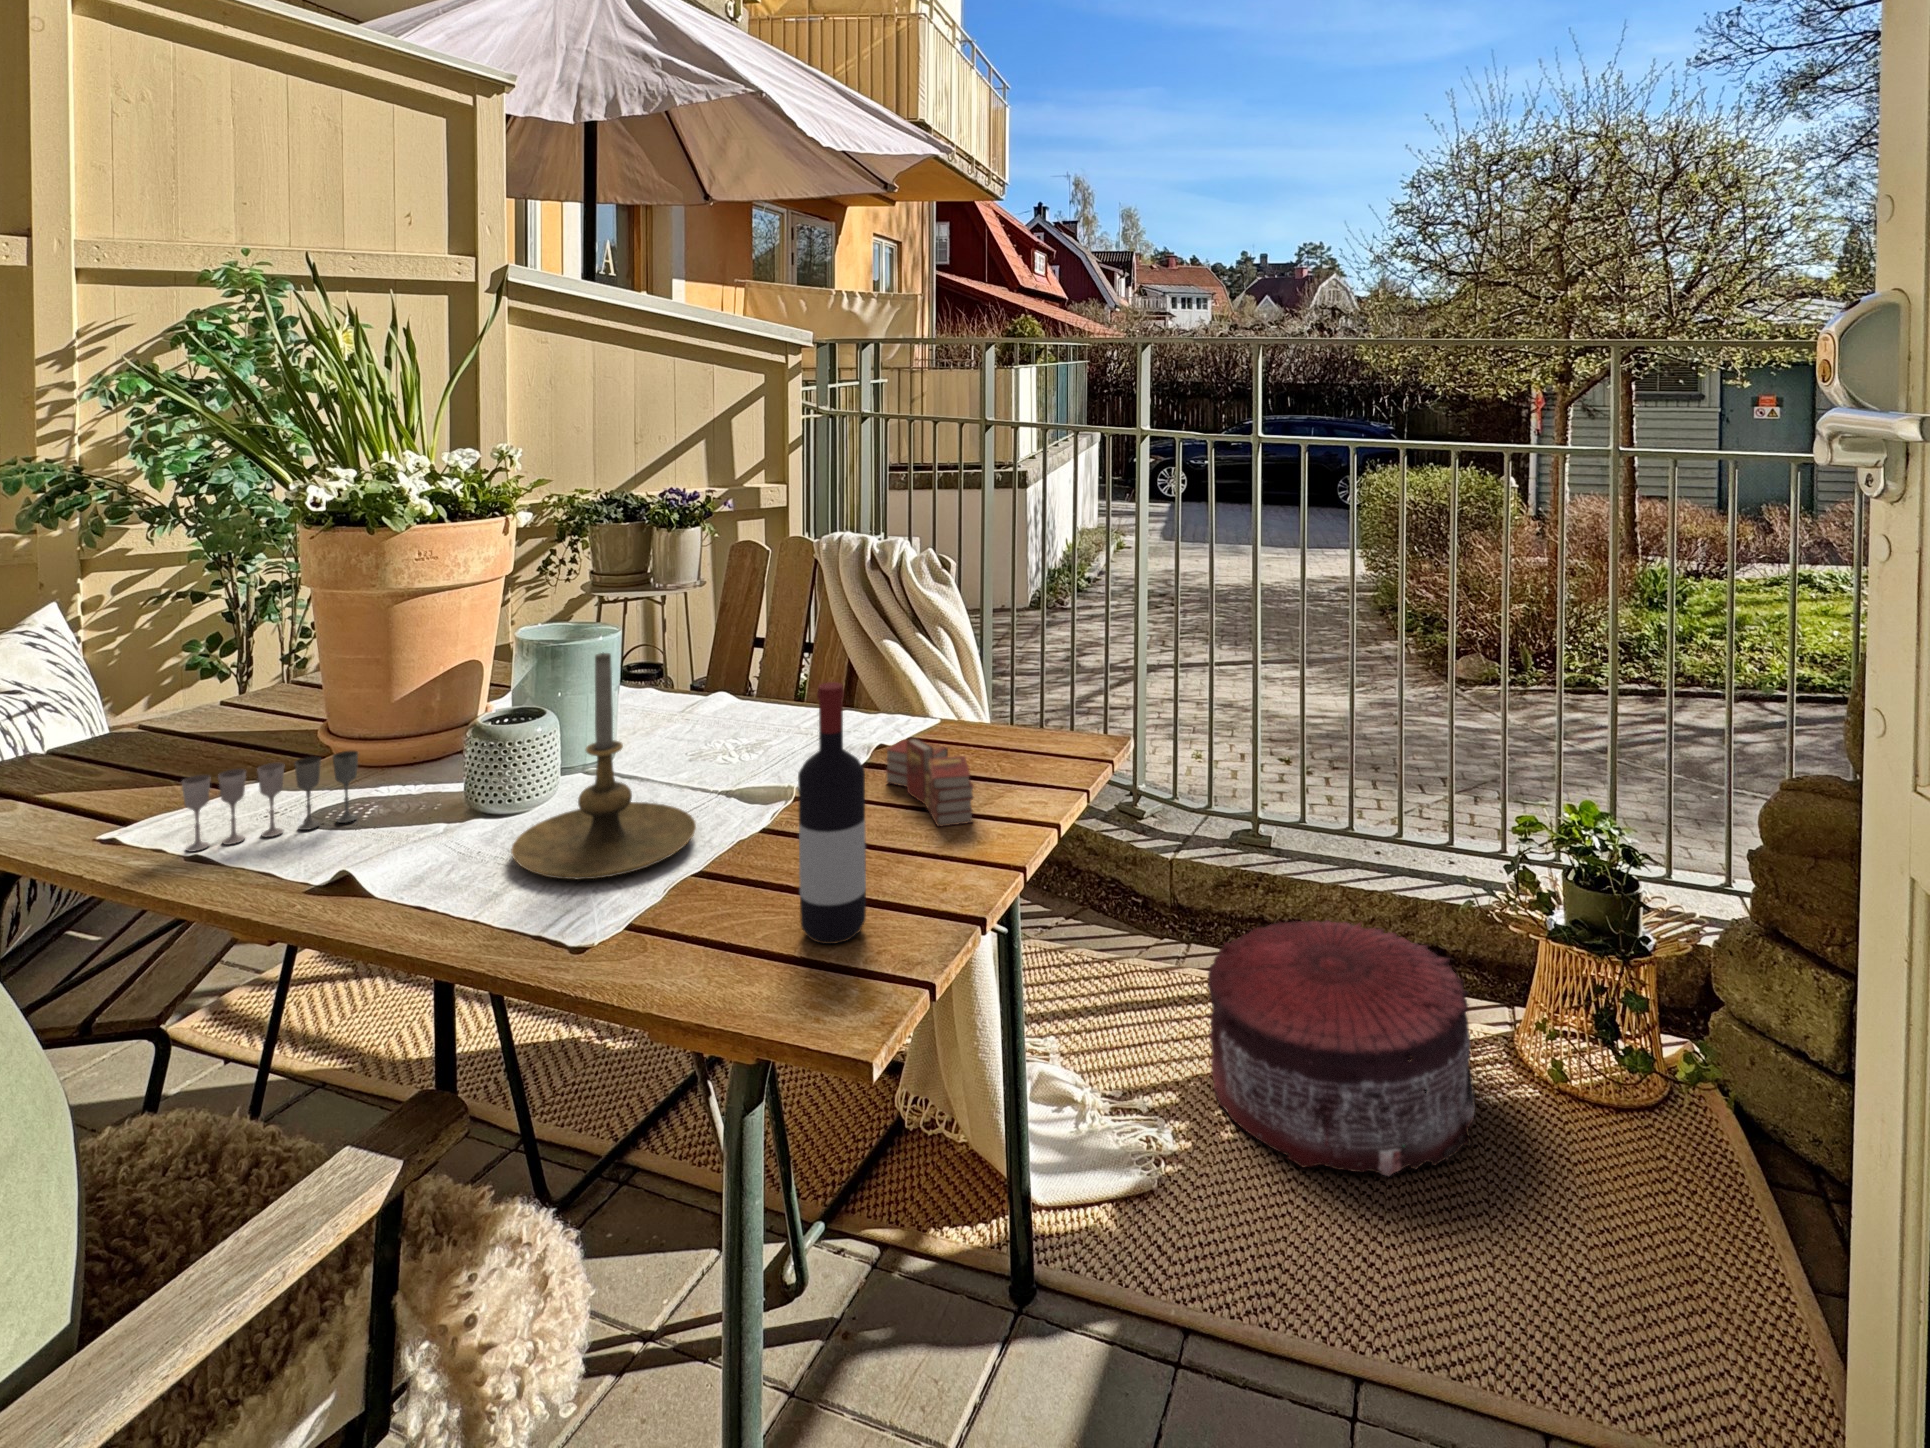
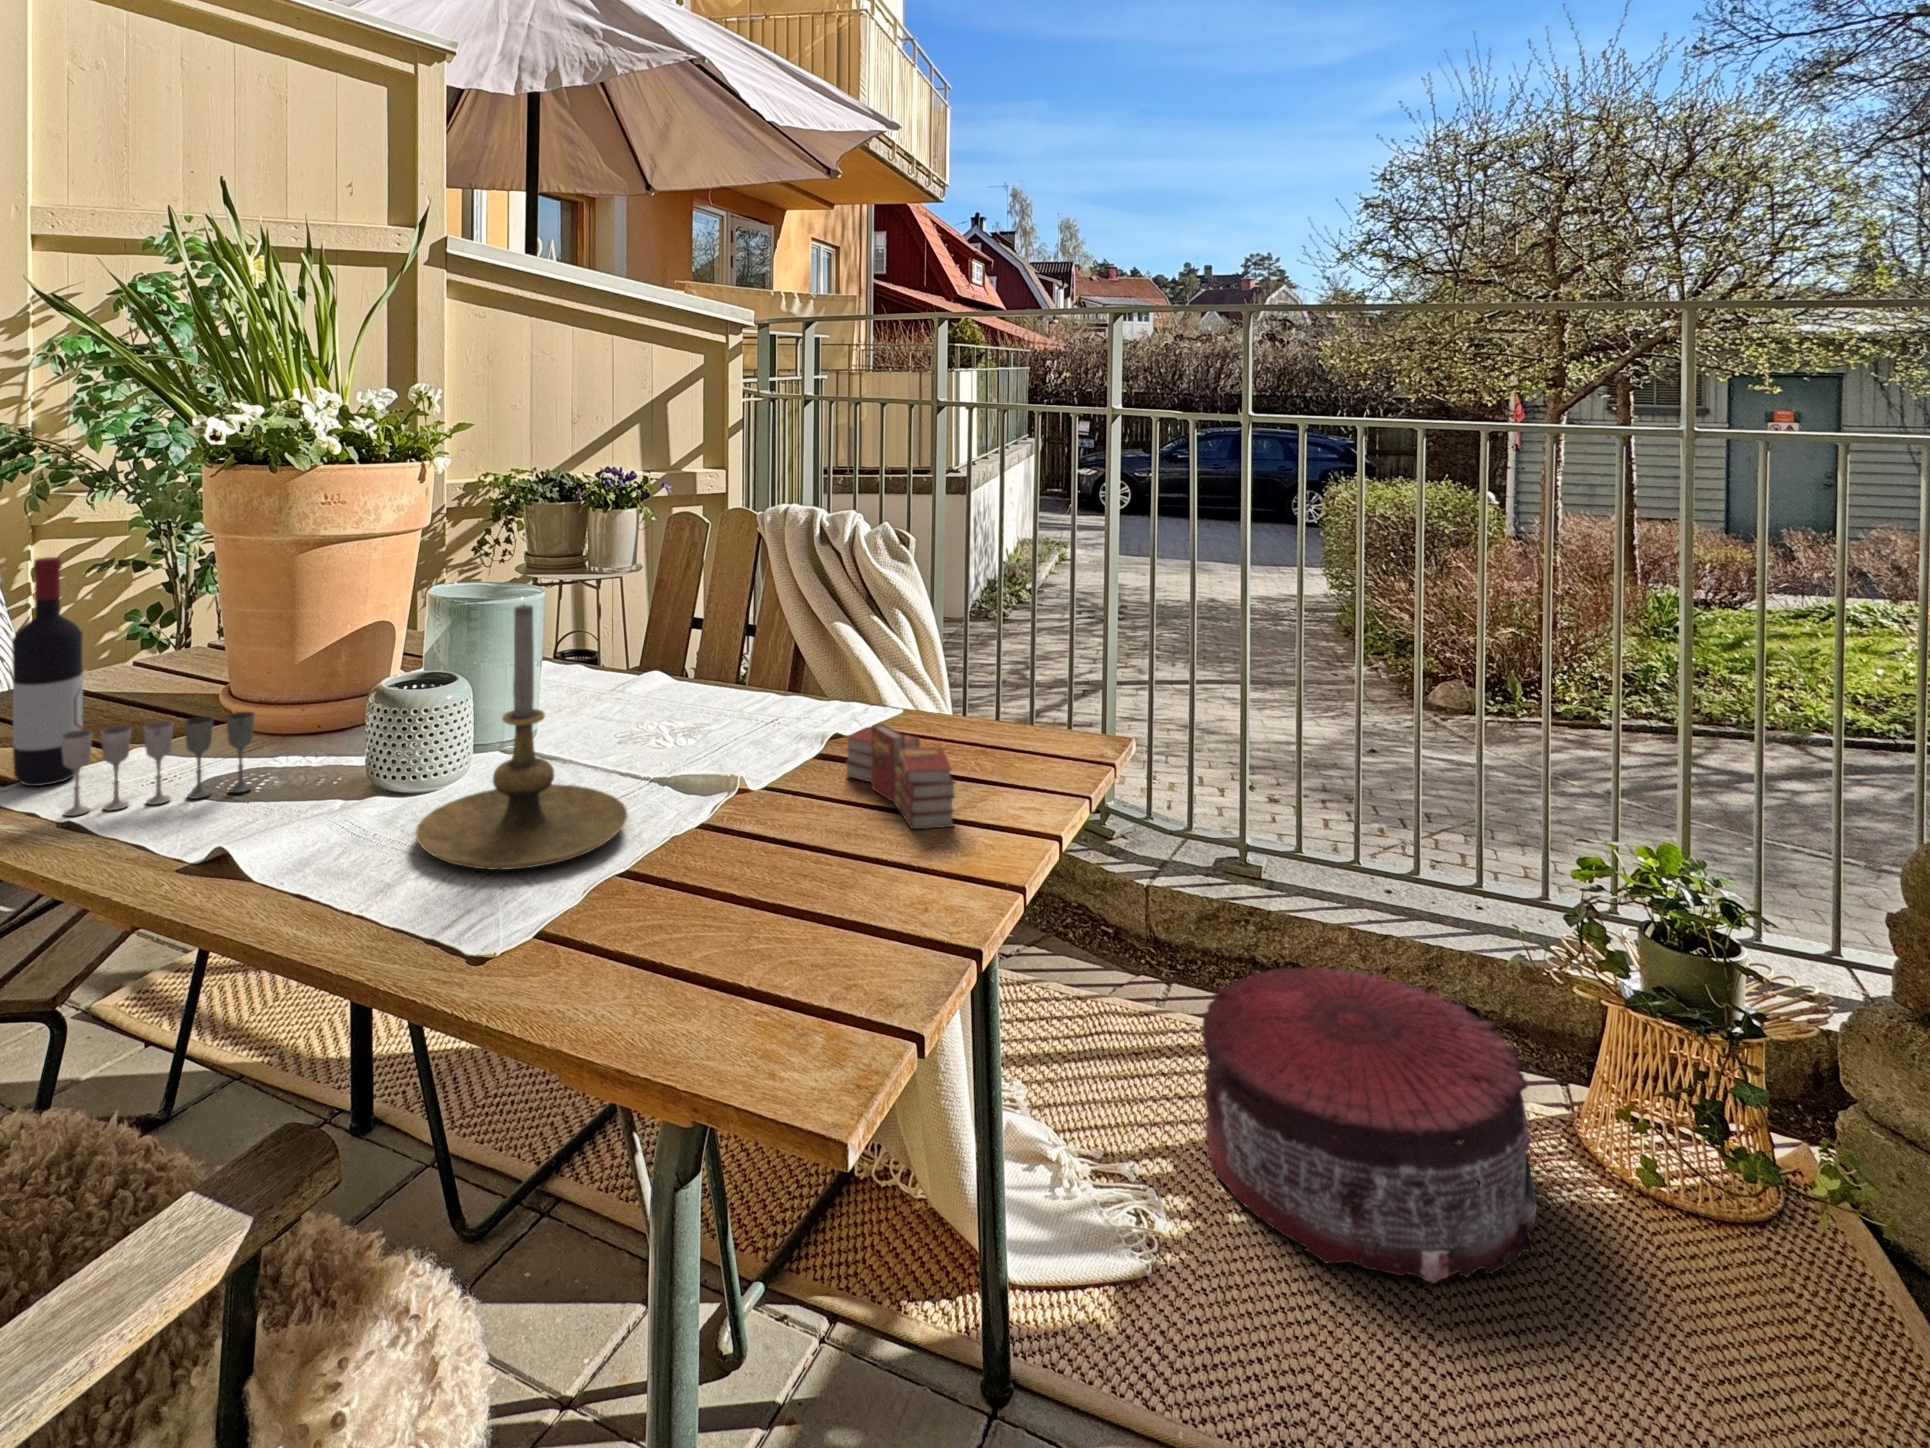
wine bottle: present [798,682,866,944] -> present [12,557,83,786]

